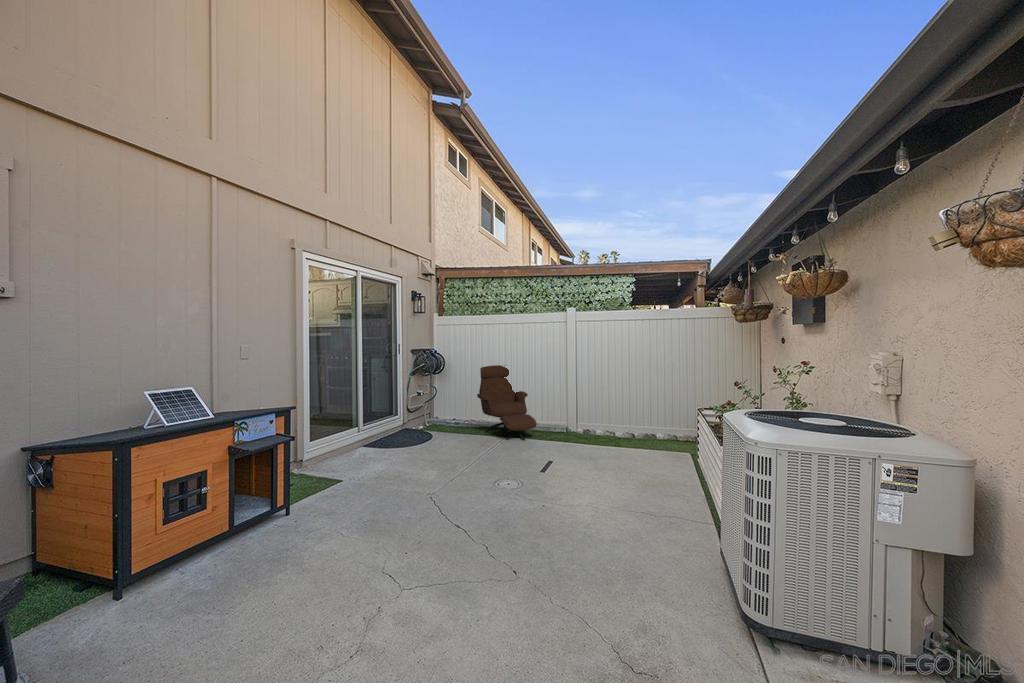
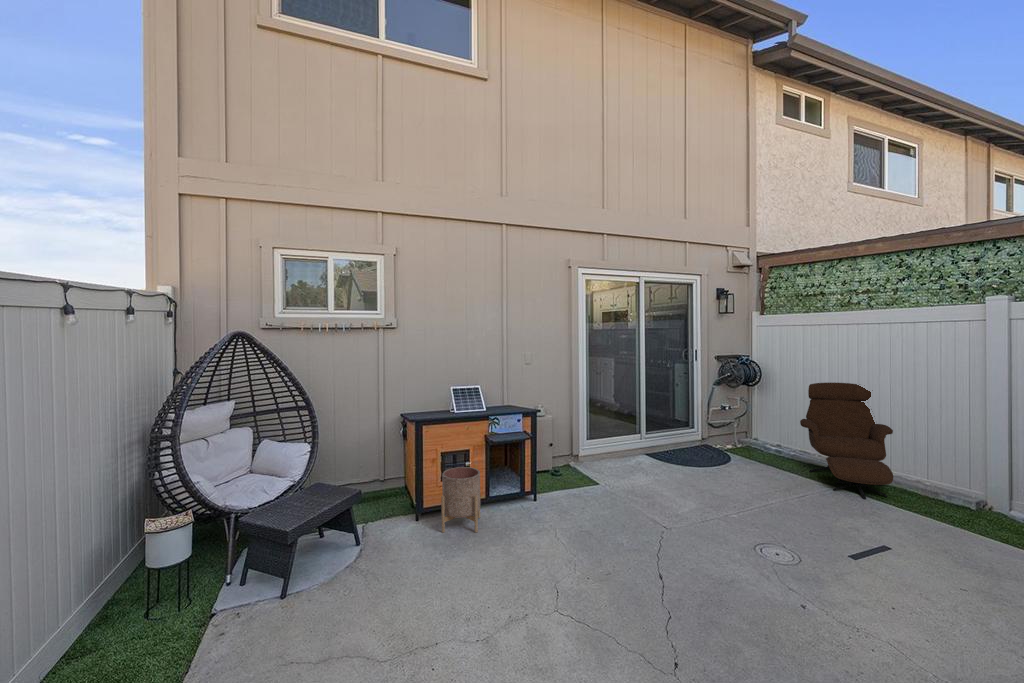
planter: none [178,491,249,592] -> present [441,467,480,533]

